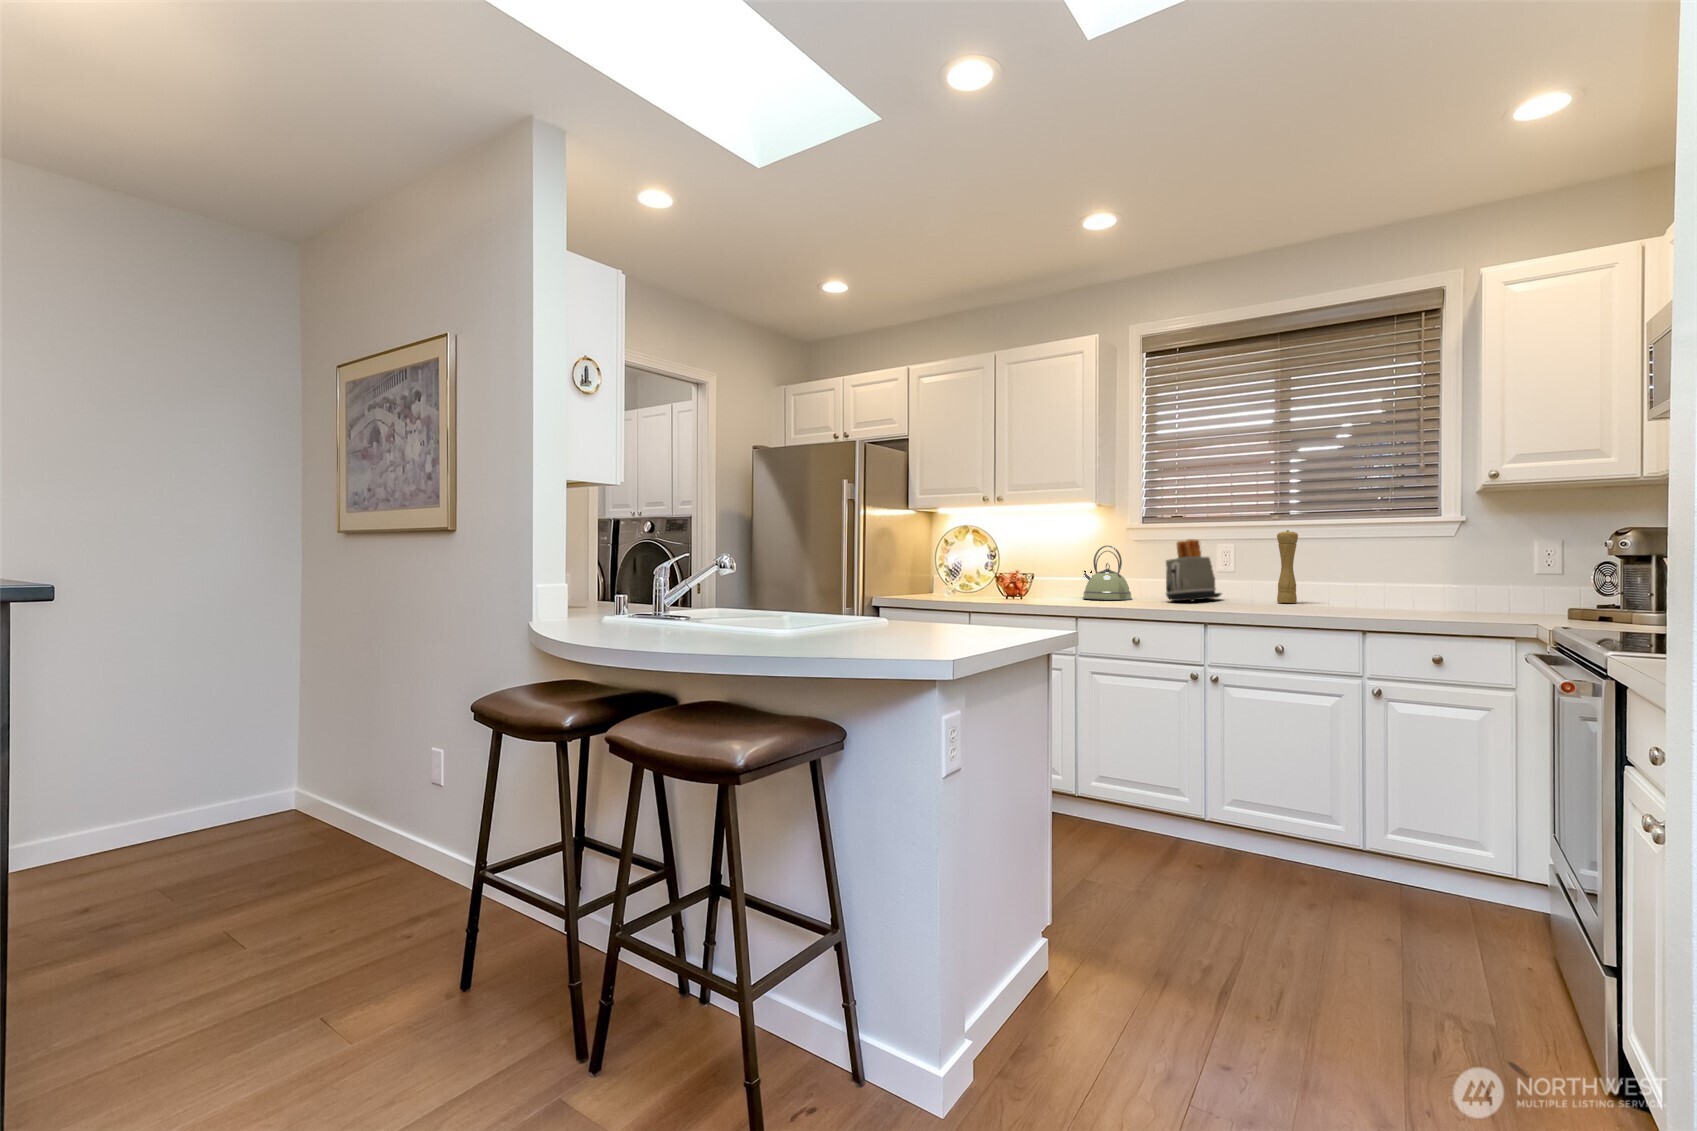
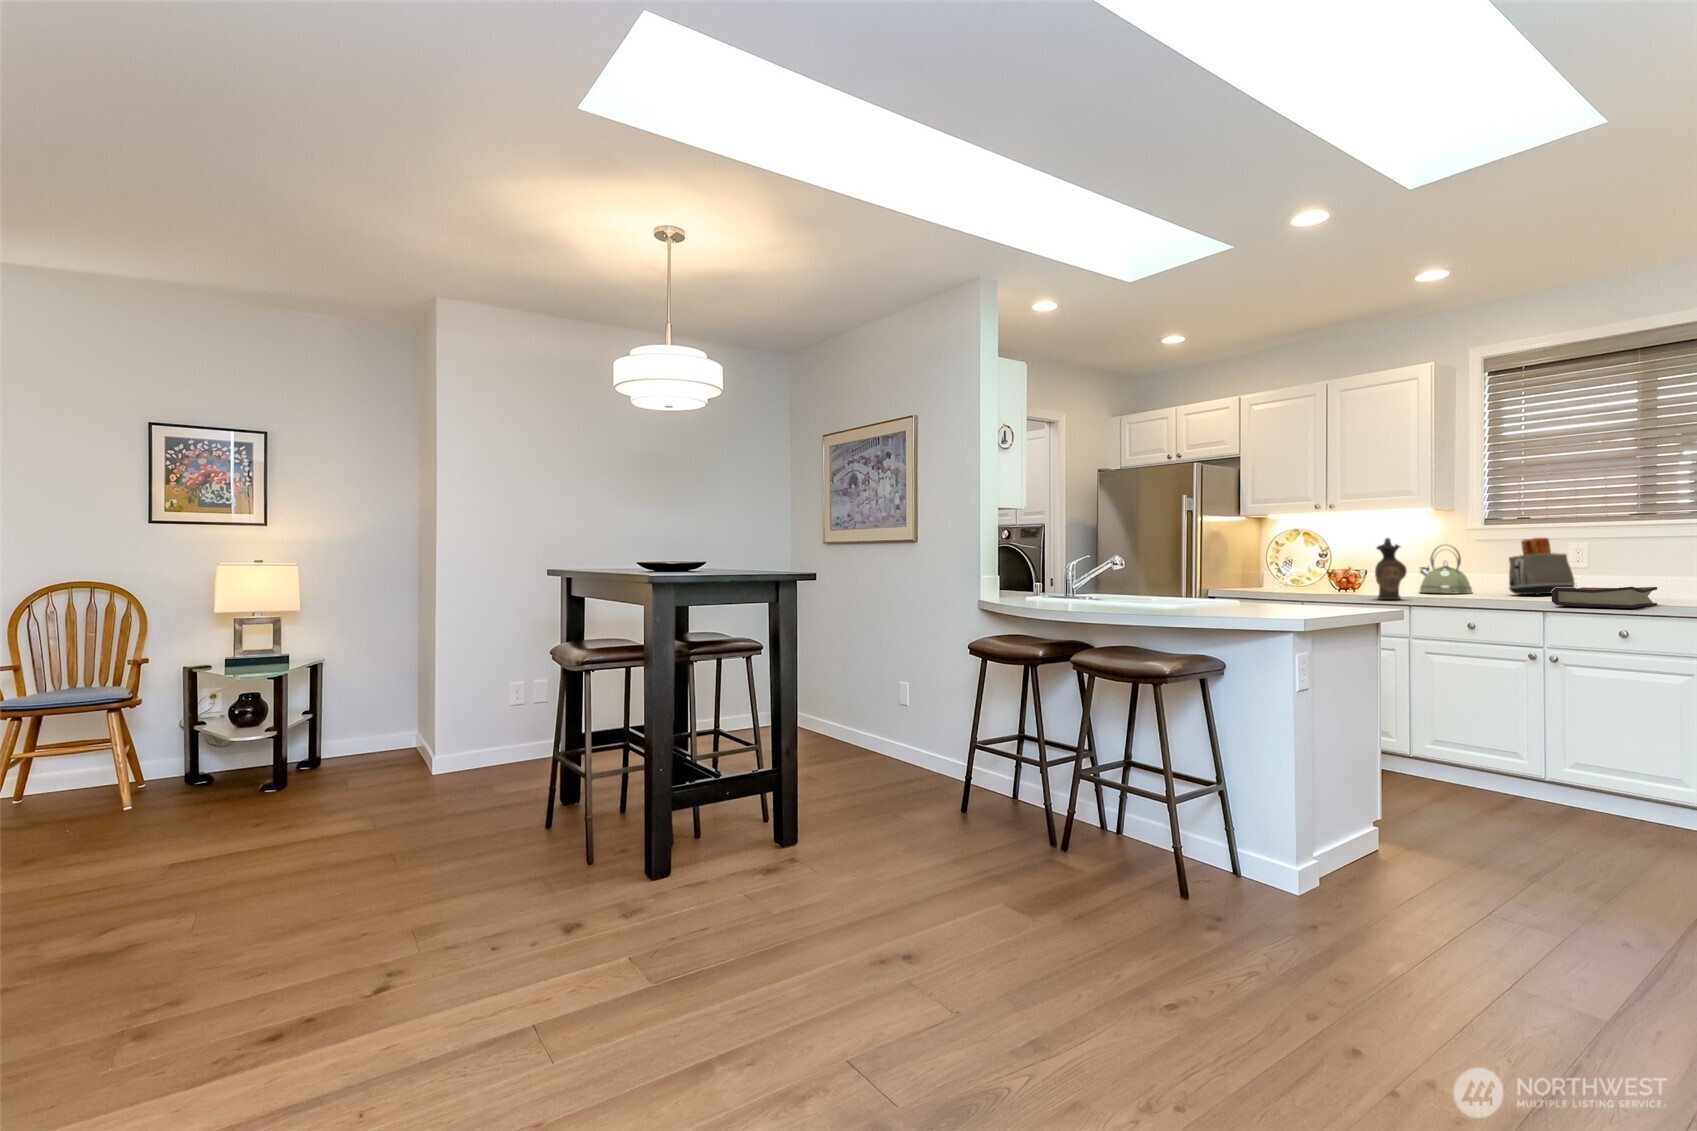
pepper mill: present [1277,530,1298,603] -> none [1638,528,1663,596]
ceramic pitcher: none [1043,536,1073,608] -> present [1375,538,1407,599]
hardback book: none [1214,594,1303,619] -> present [1552,587,1657,608]

